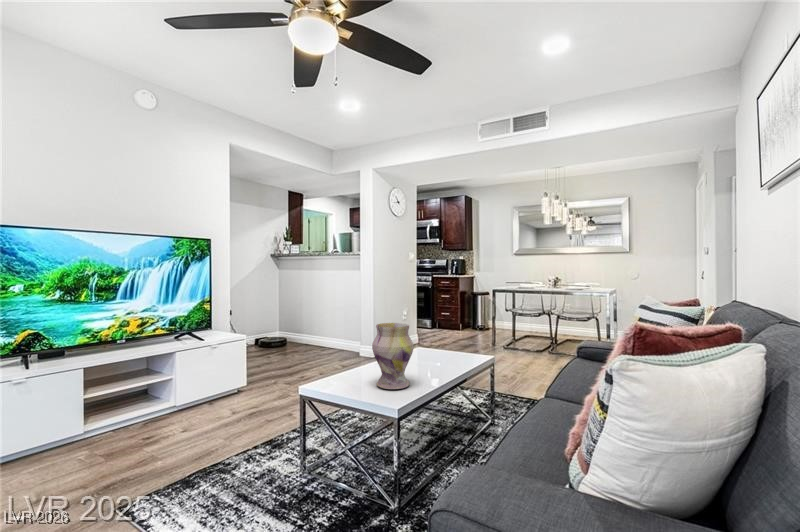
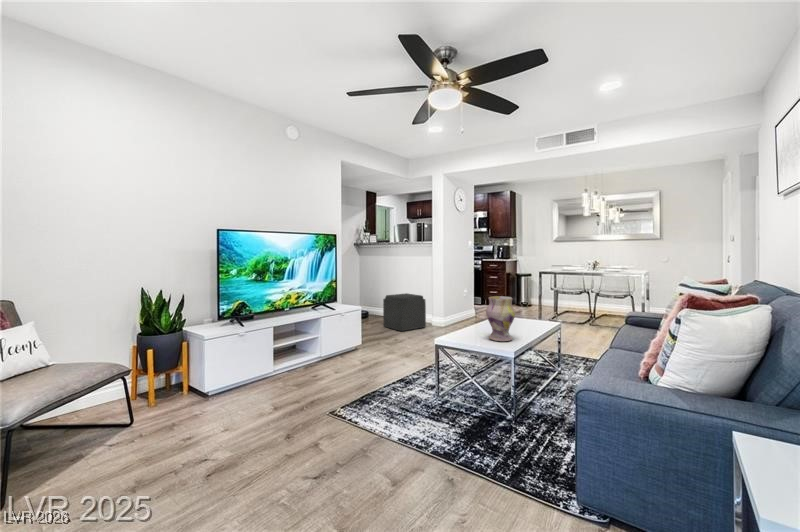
ottoman: none [294,316,348,365] -> present [383,293,426,331]

